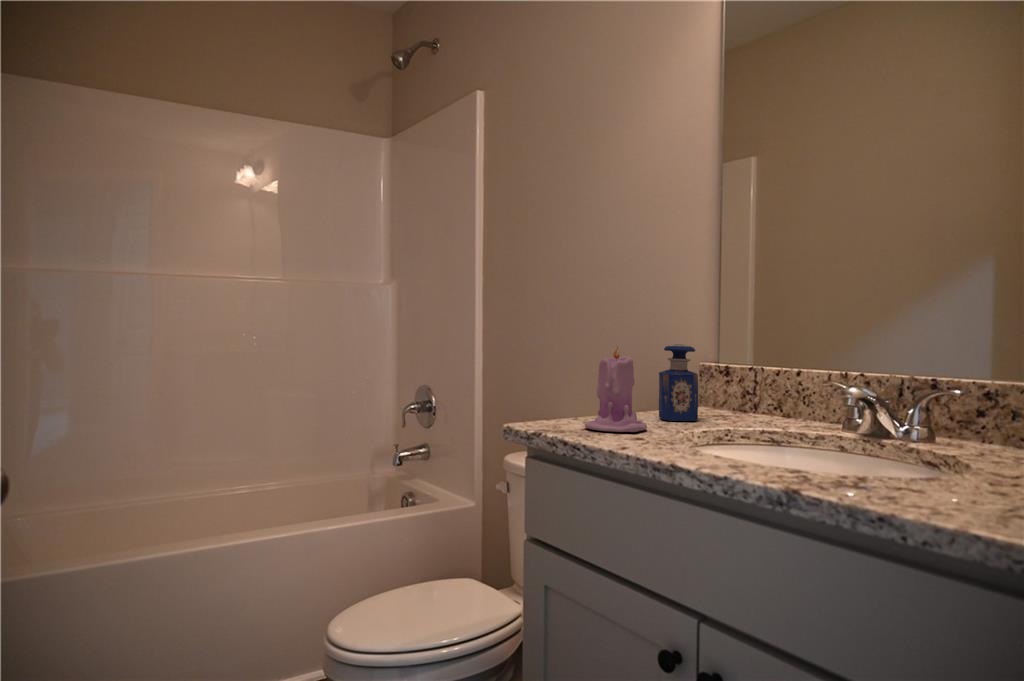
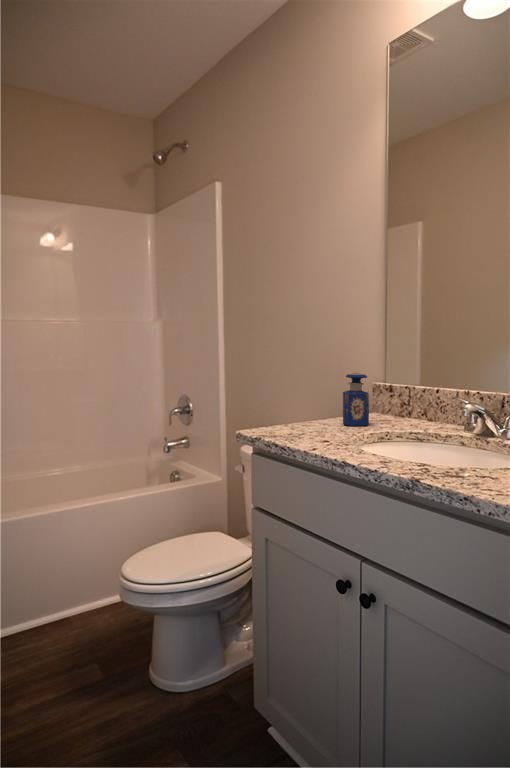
candle: present [585,346,647,432] -> none [291,377,332,436]

